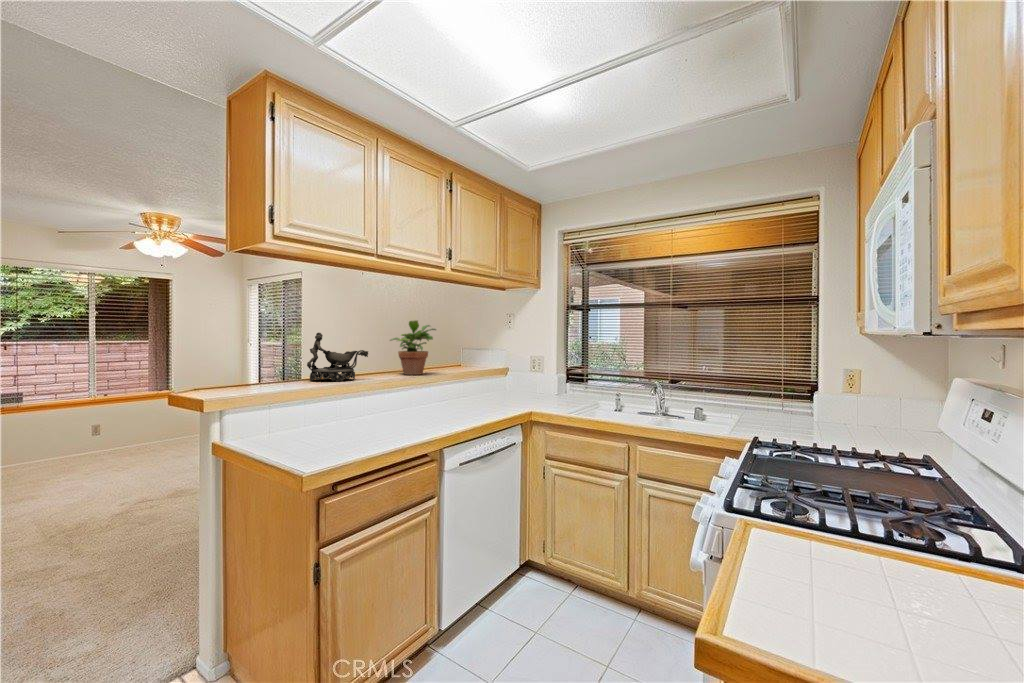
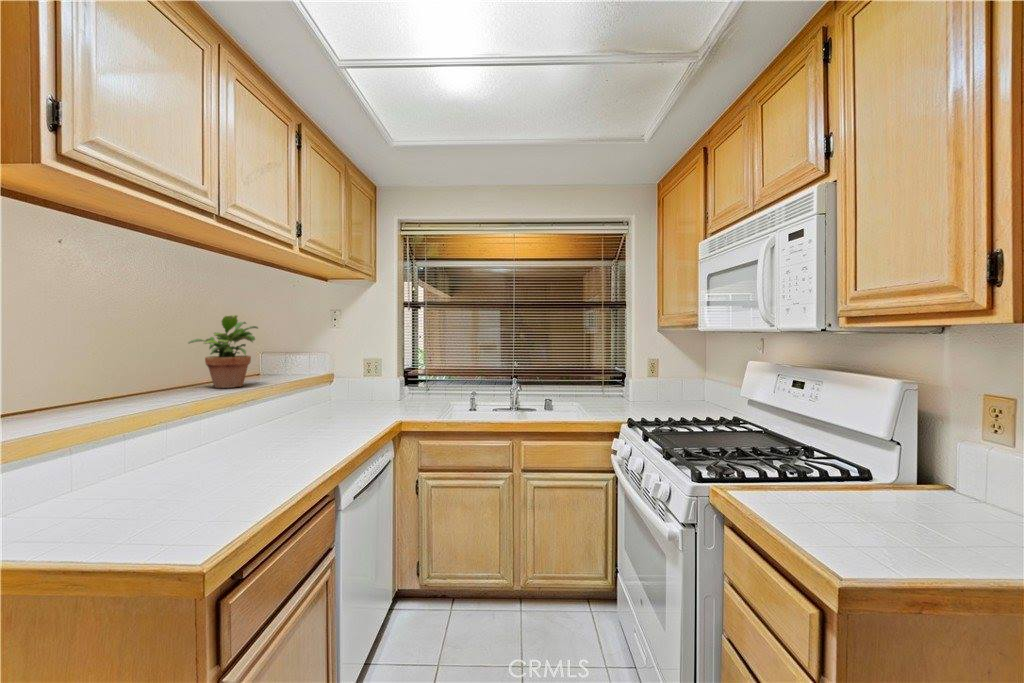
decorative bowl: present [307,333,368,381] -> none [66,332,175,410]

